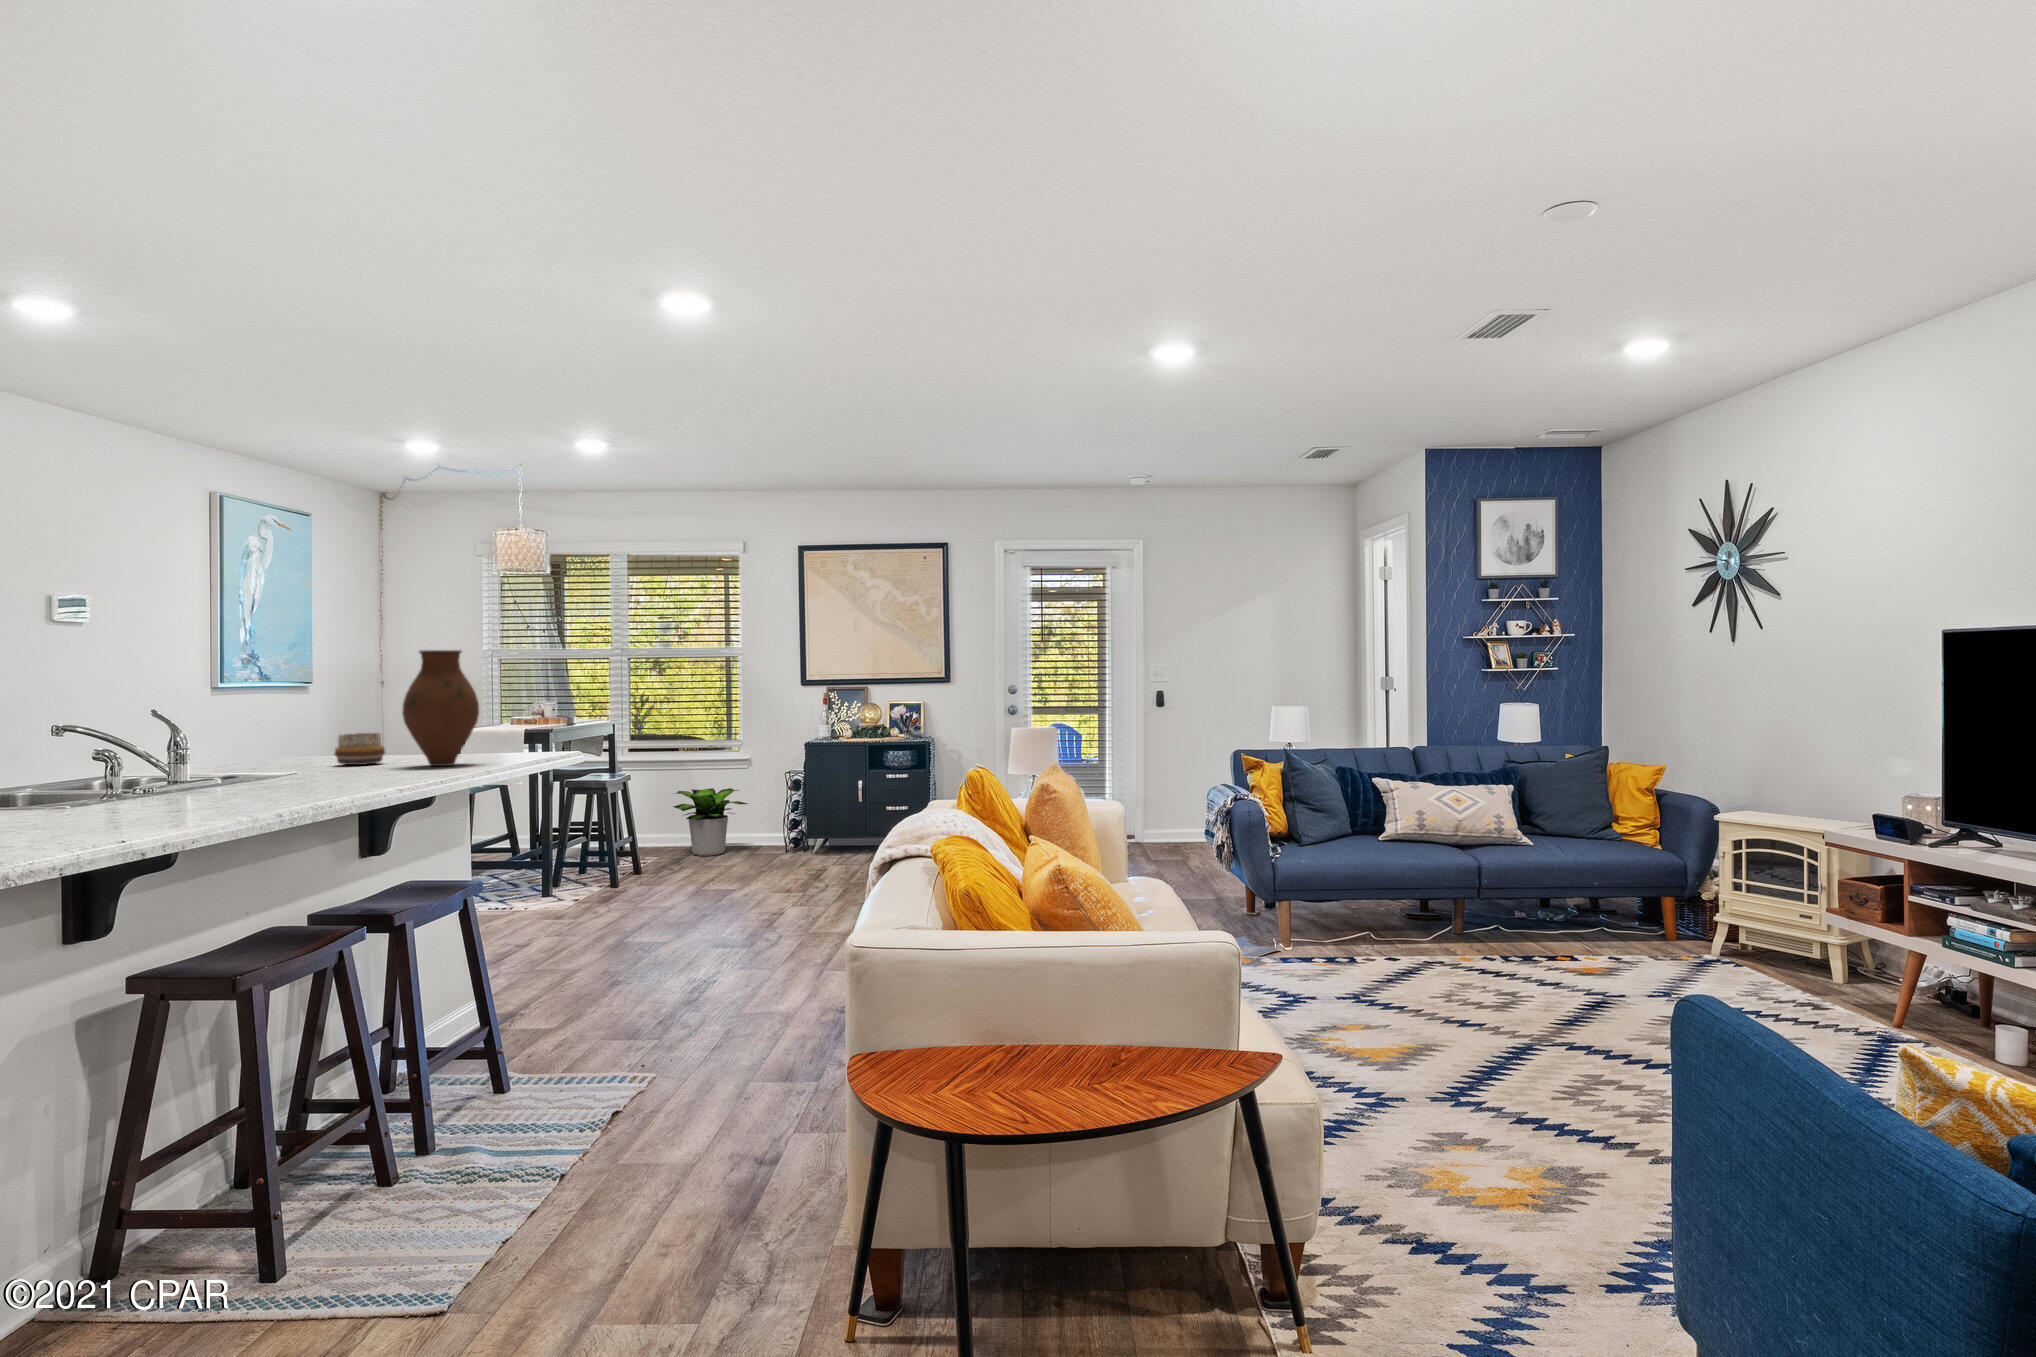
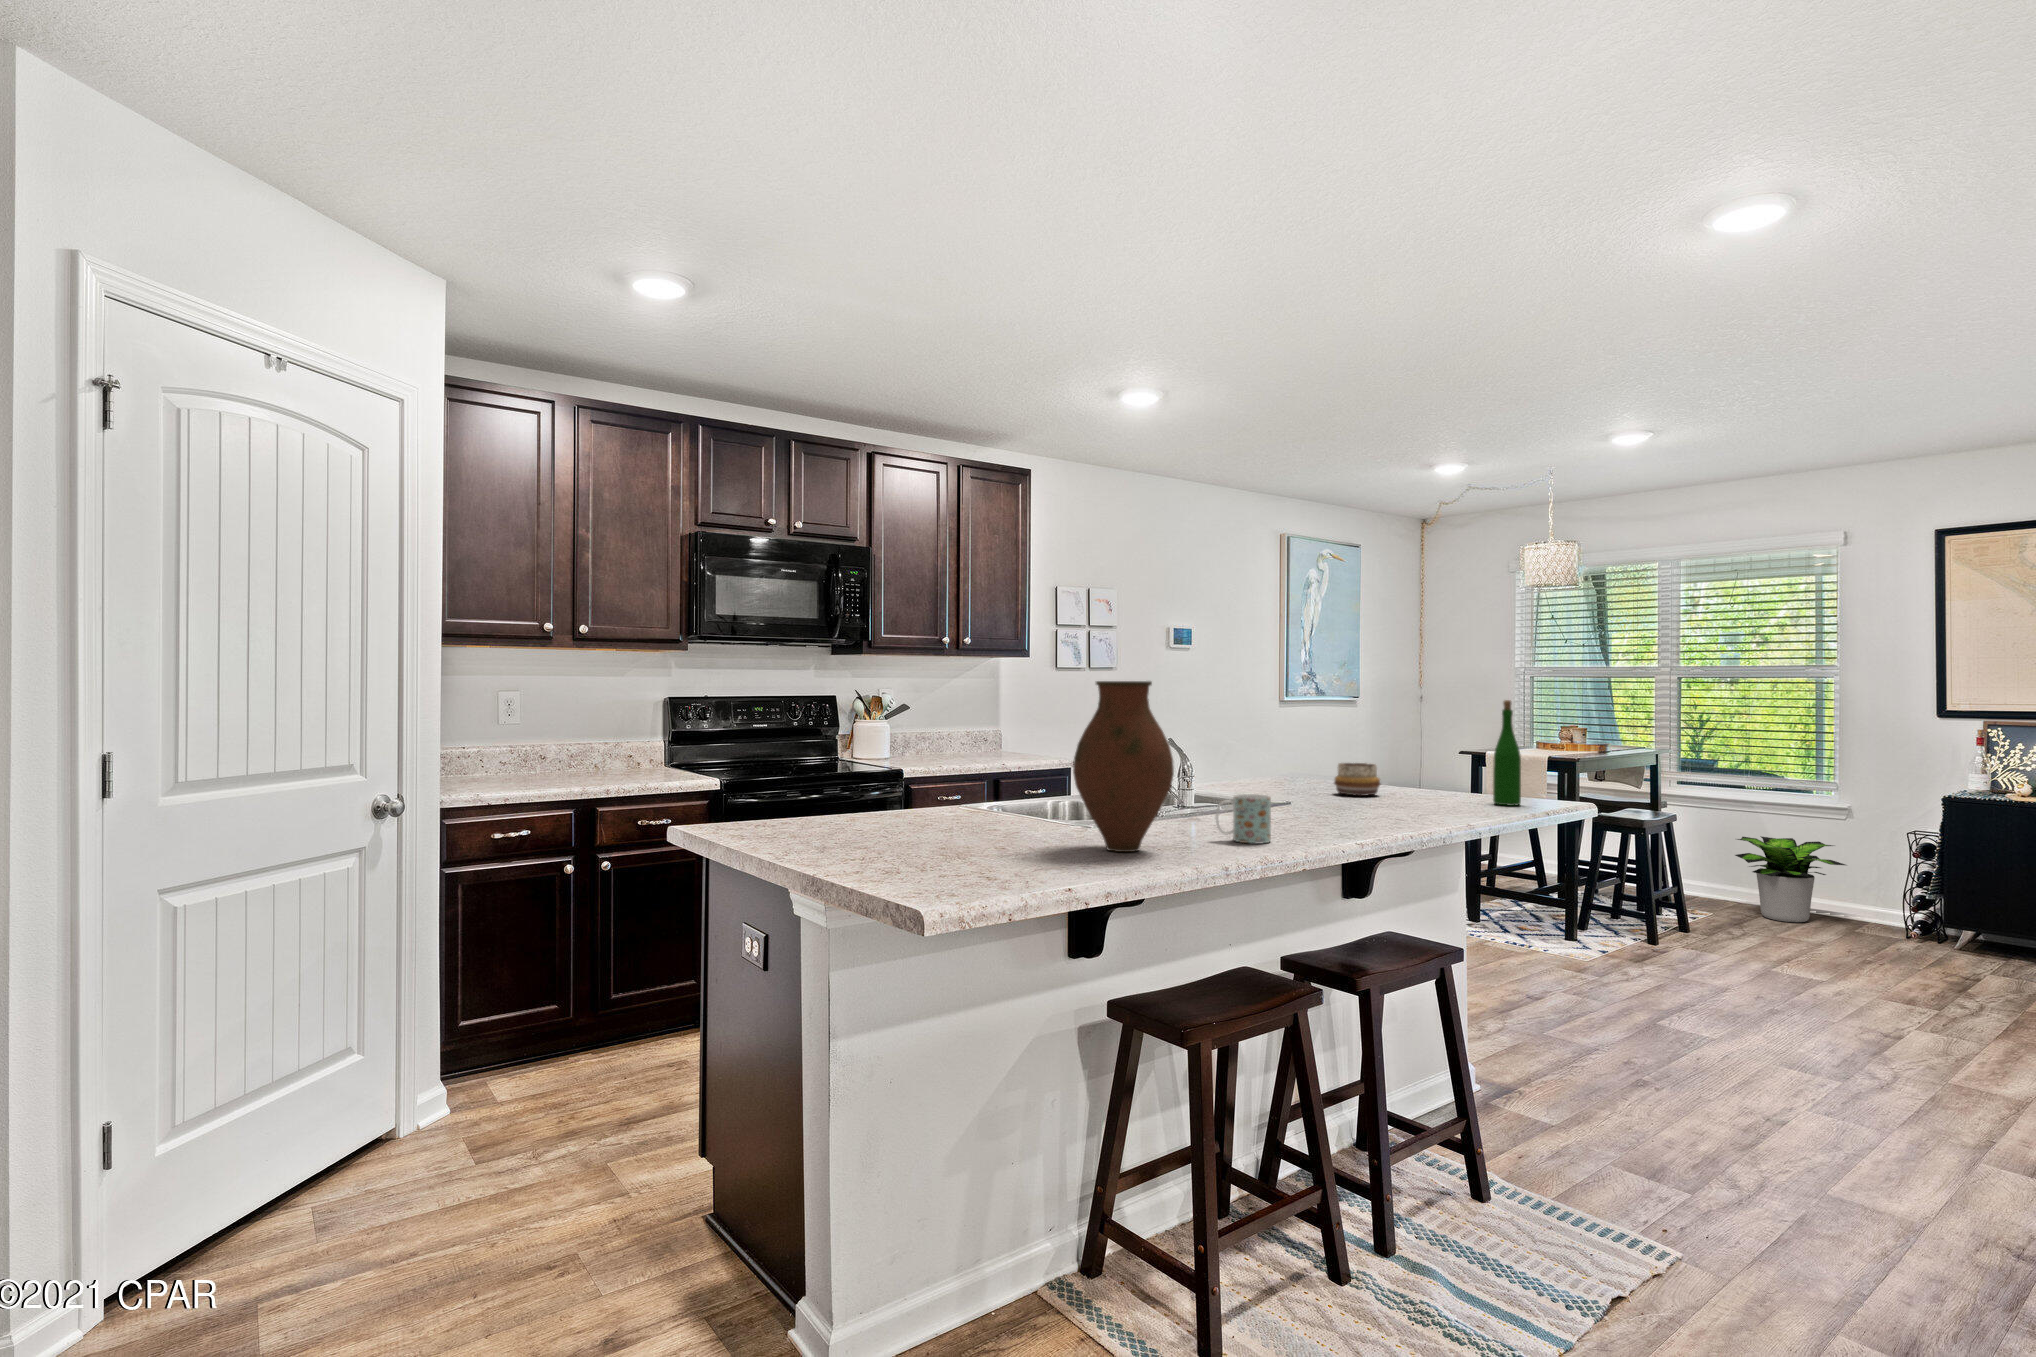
vase: present [402,650,479,766] -> present [1073,681,1174,852]
wine bottle: none [496,667,521,760] -> present [1493,700,1521,806]
mug: none [243,753,306,800] -> present [1216,794,1271,844]

